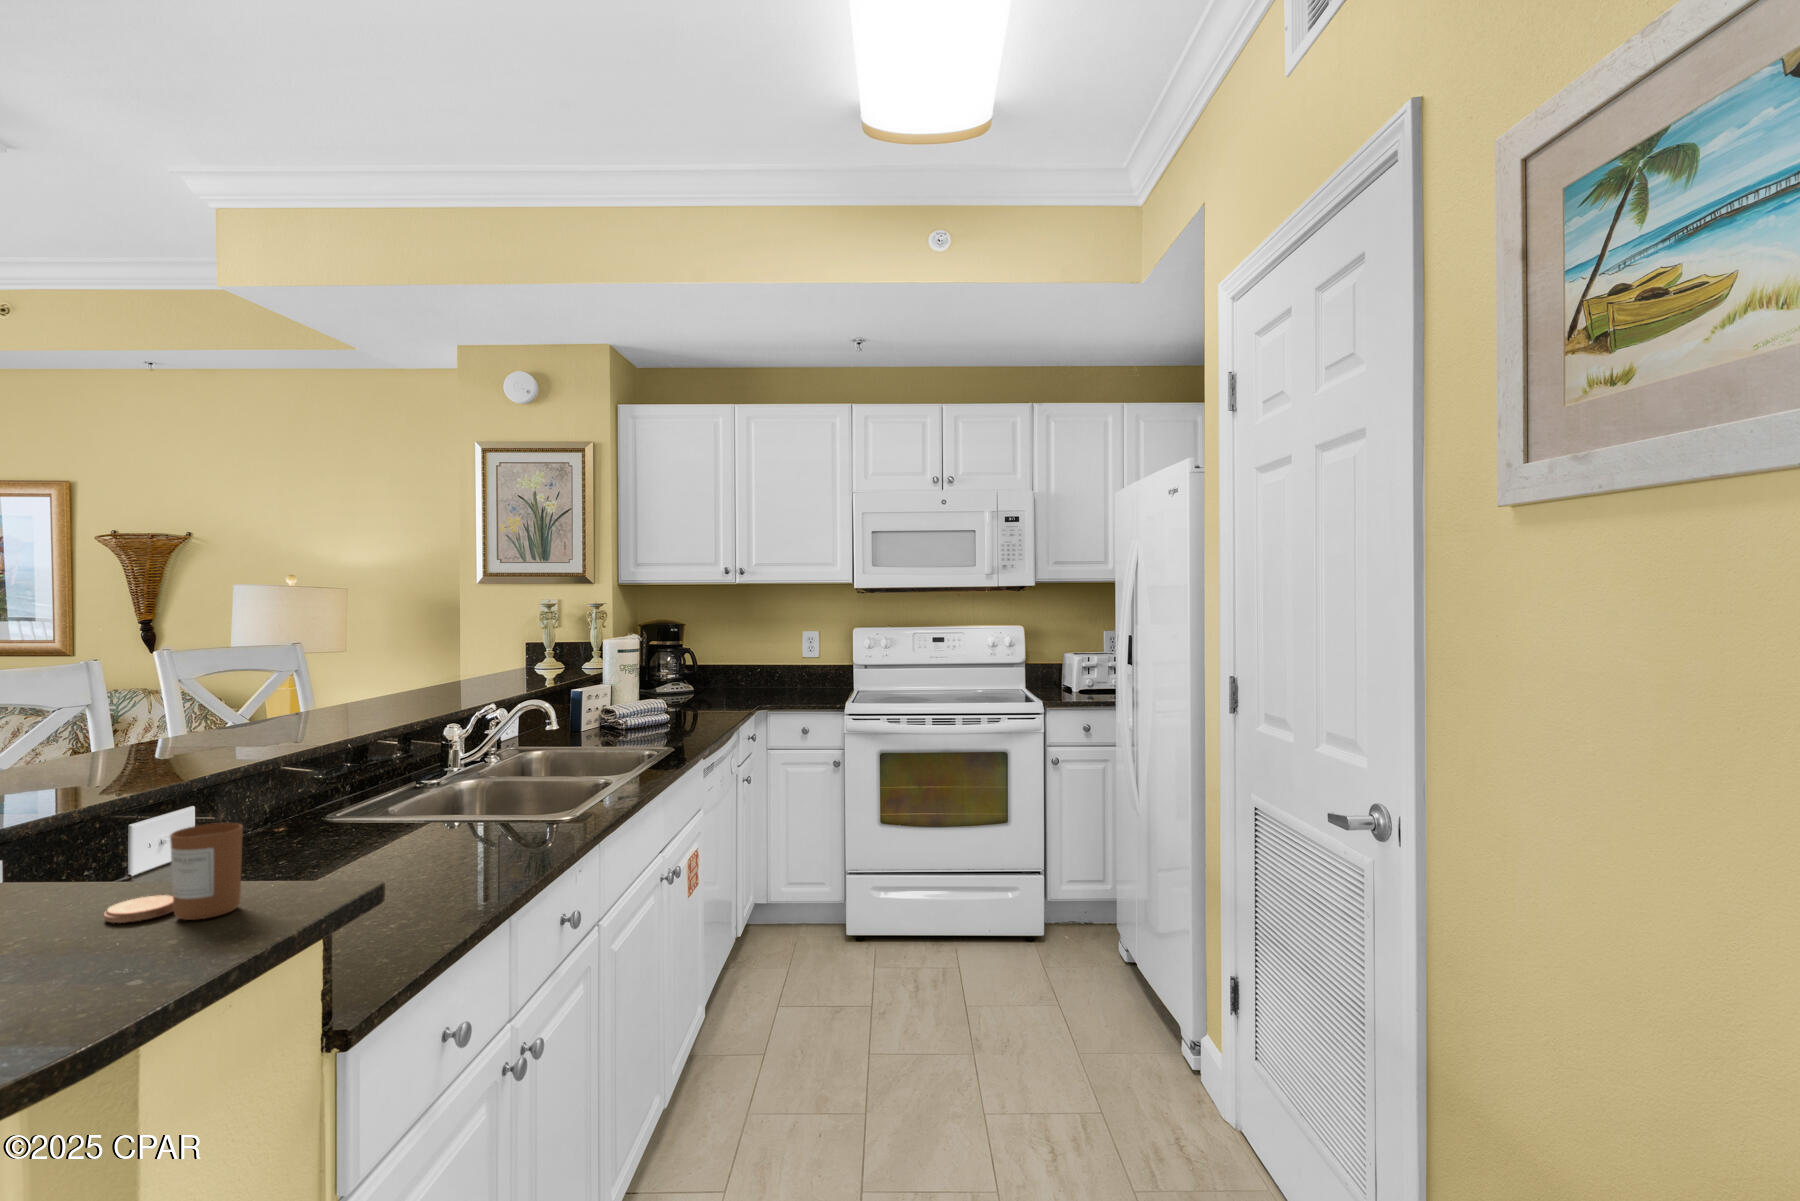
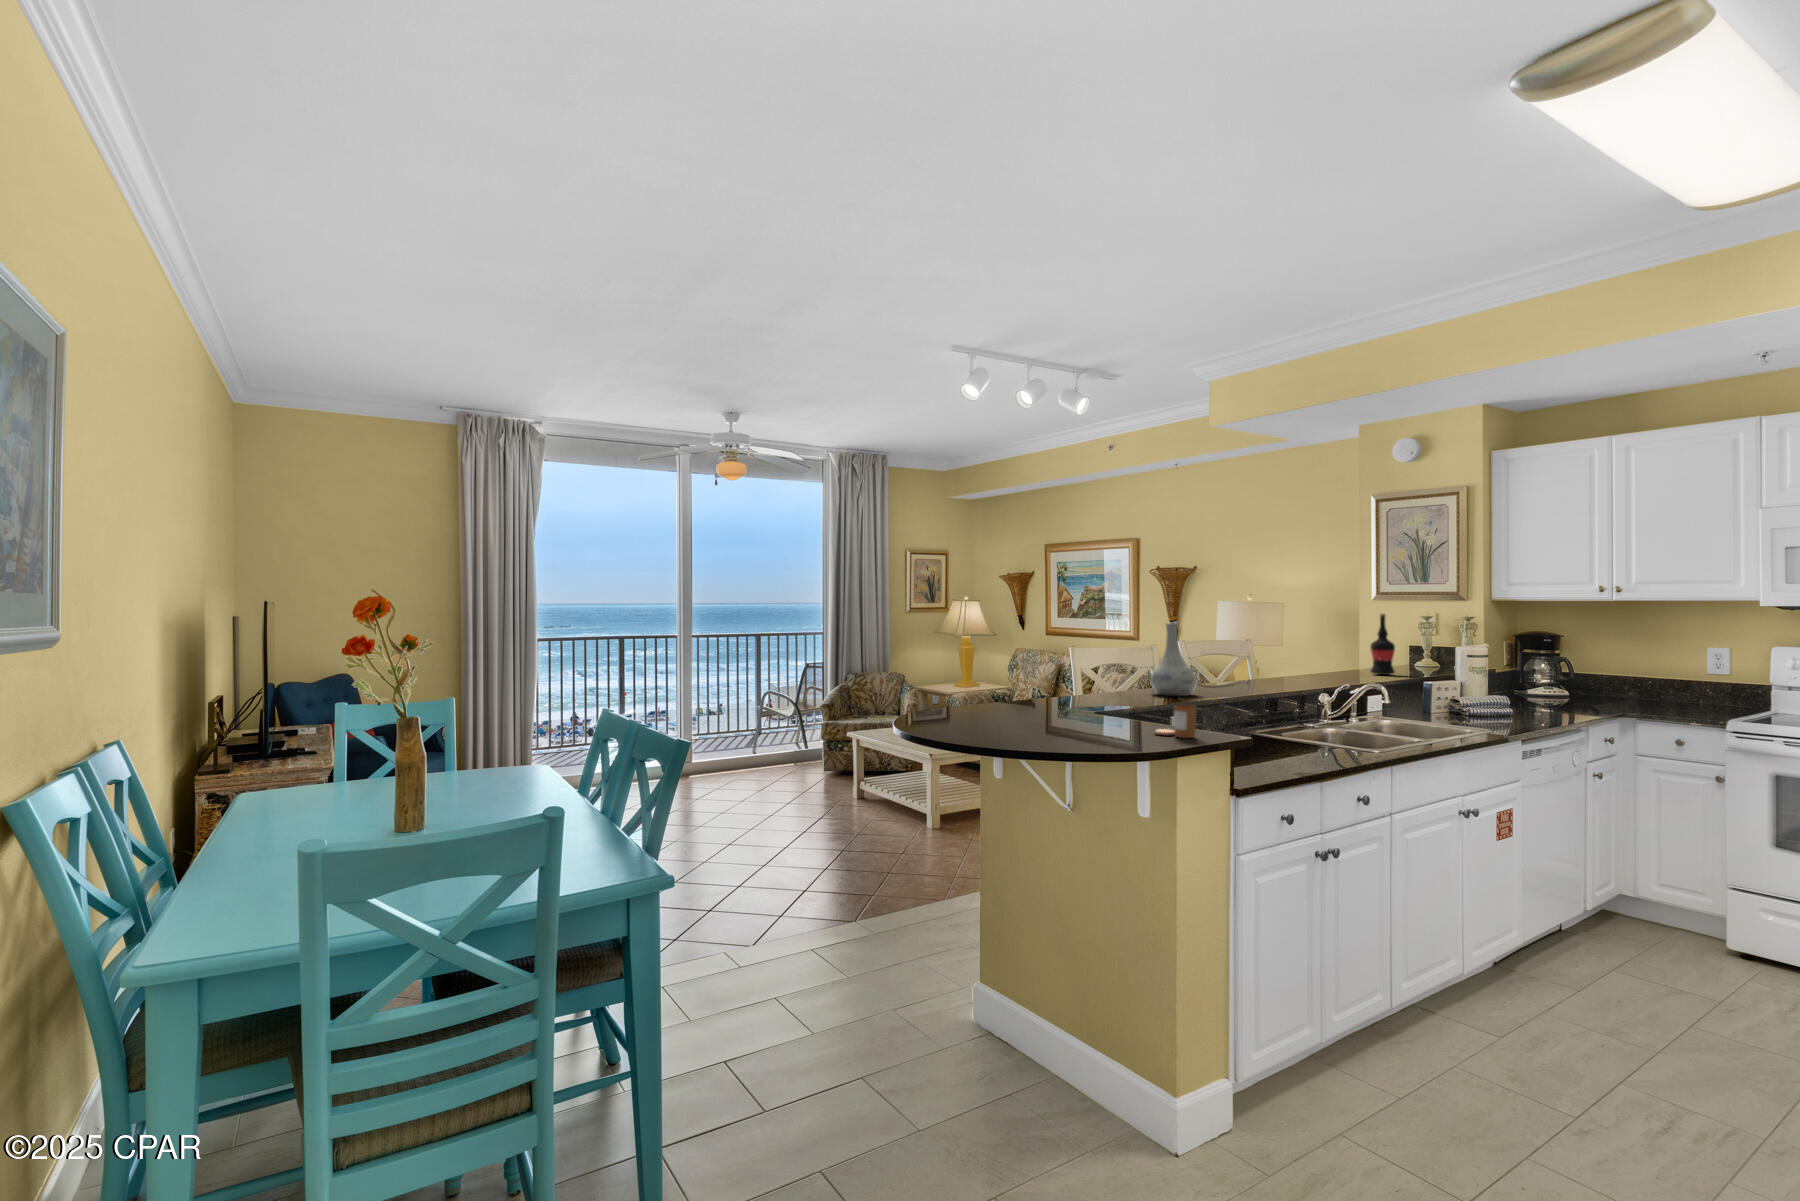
wine bottle: none [480,601,512,683] -> present [1370,614,1395,675]
vase: none [94,616,211,768] -> present [1150,622,1197,696]

